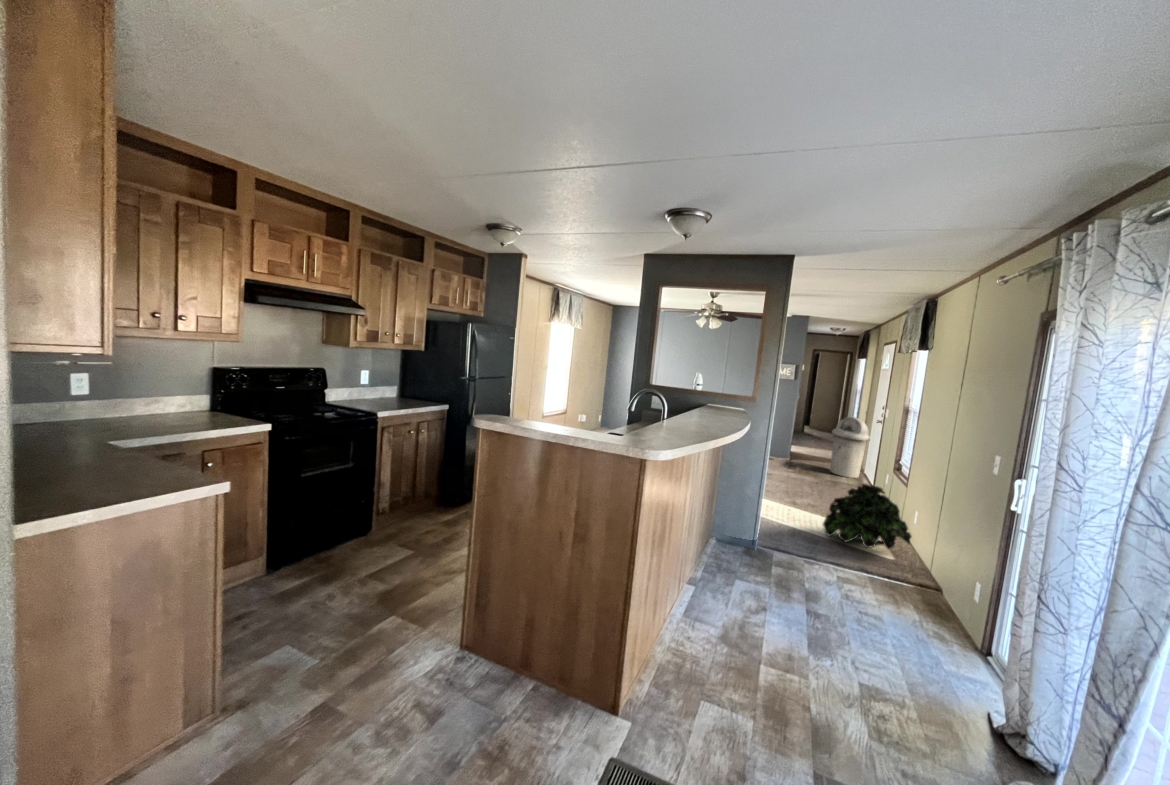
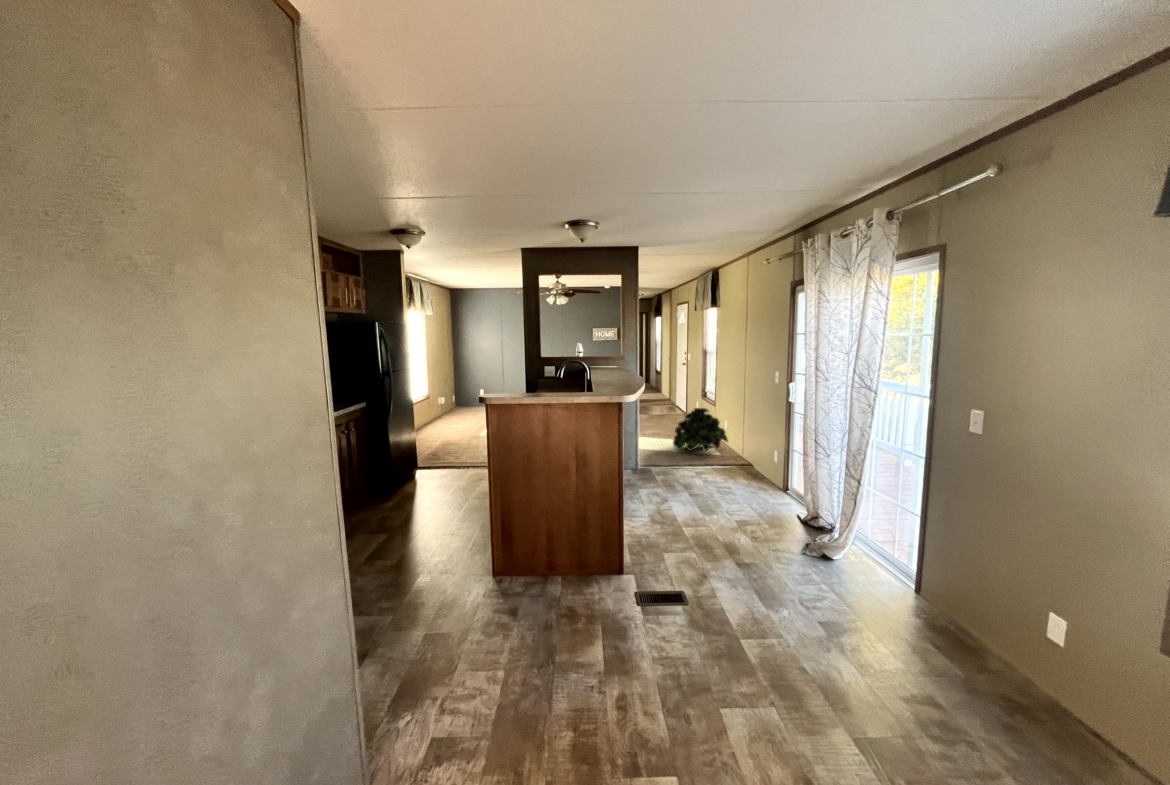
trash can: present [830,417,870,478] -> none [653,364,679,411]

